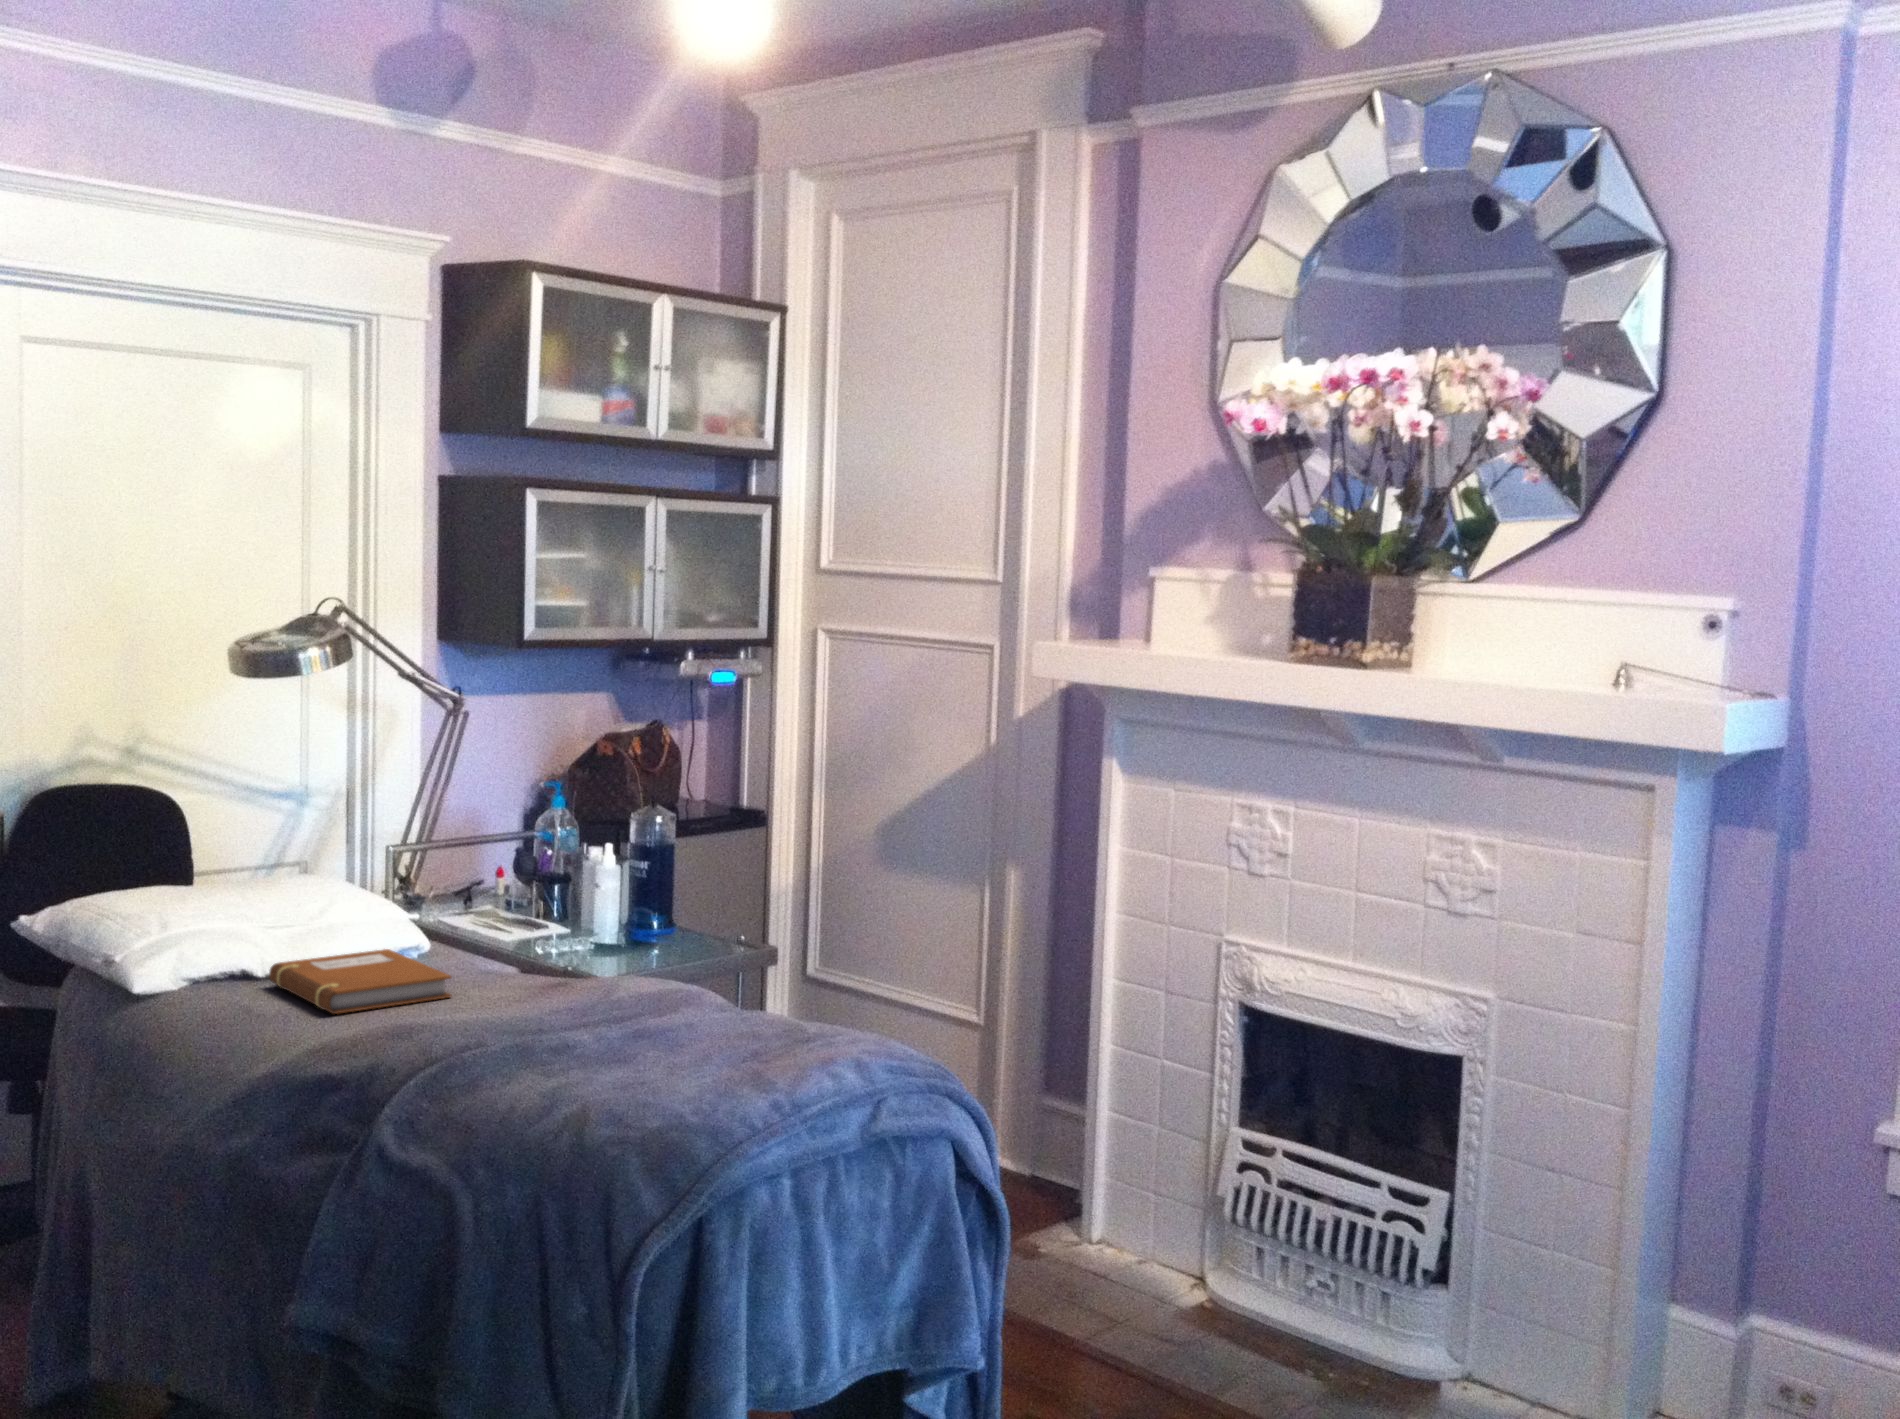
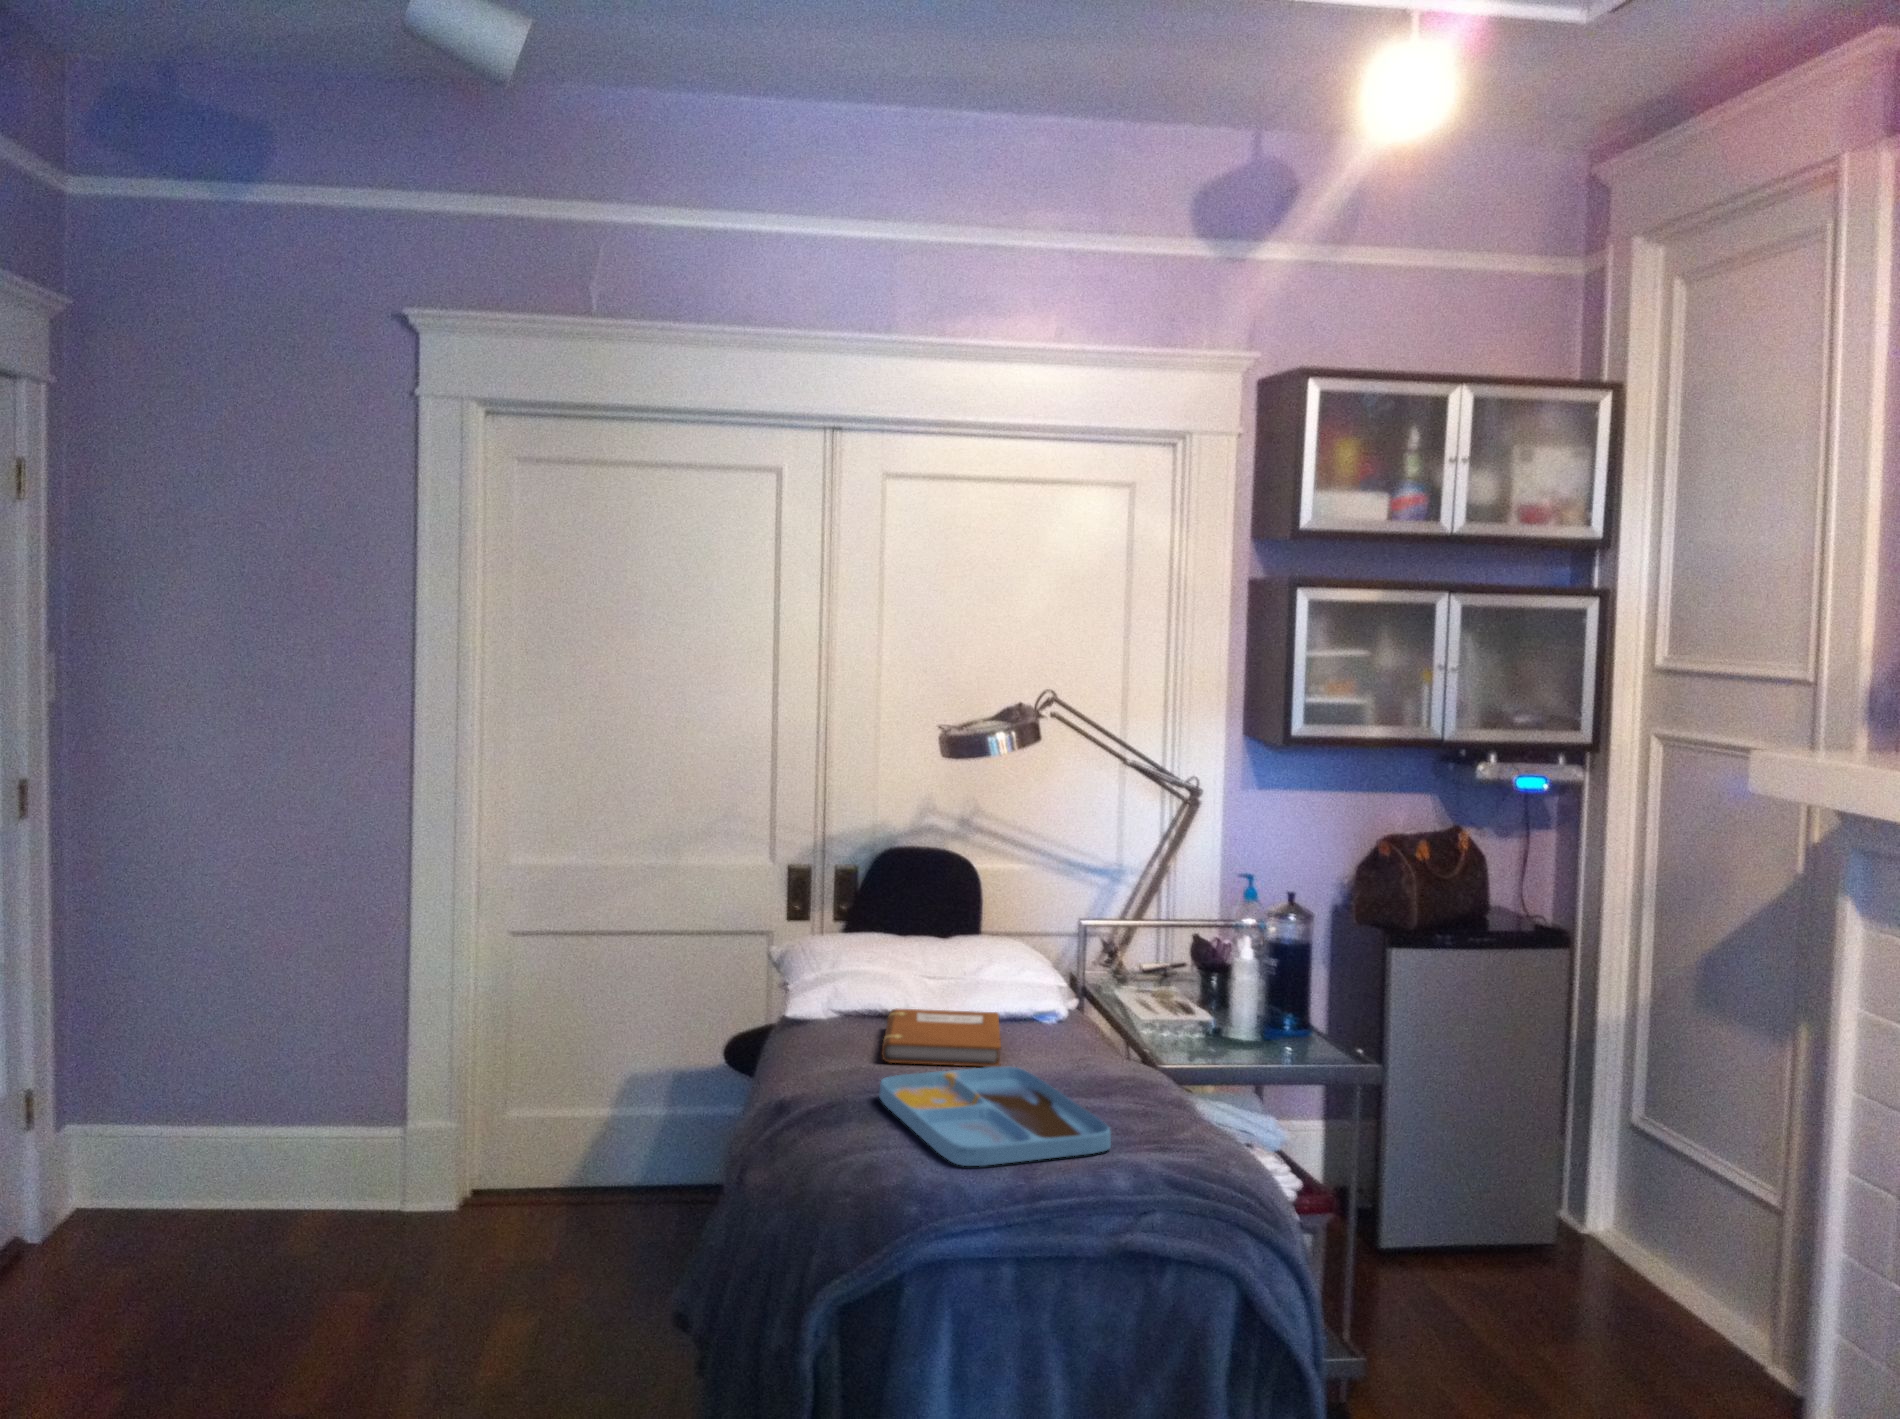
tray: none [388,989,673,1076] -> present [879,1067,1111,1166]

